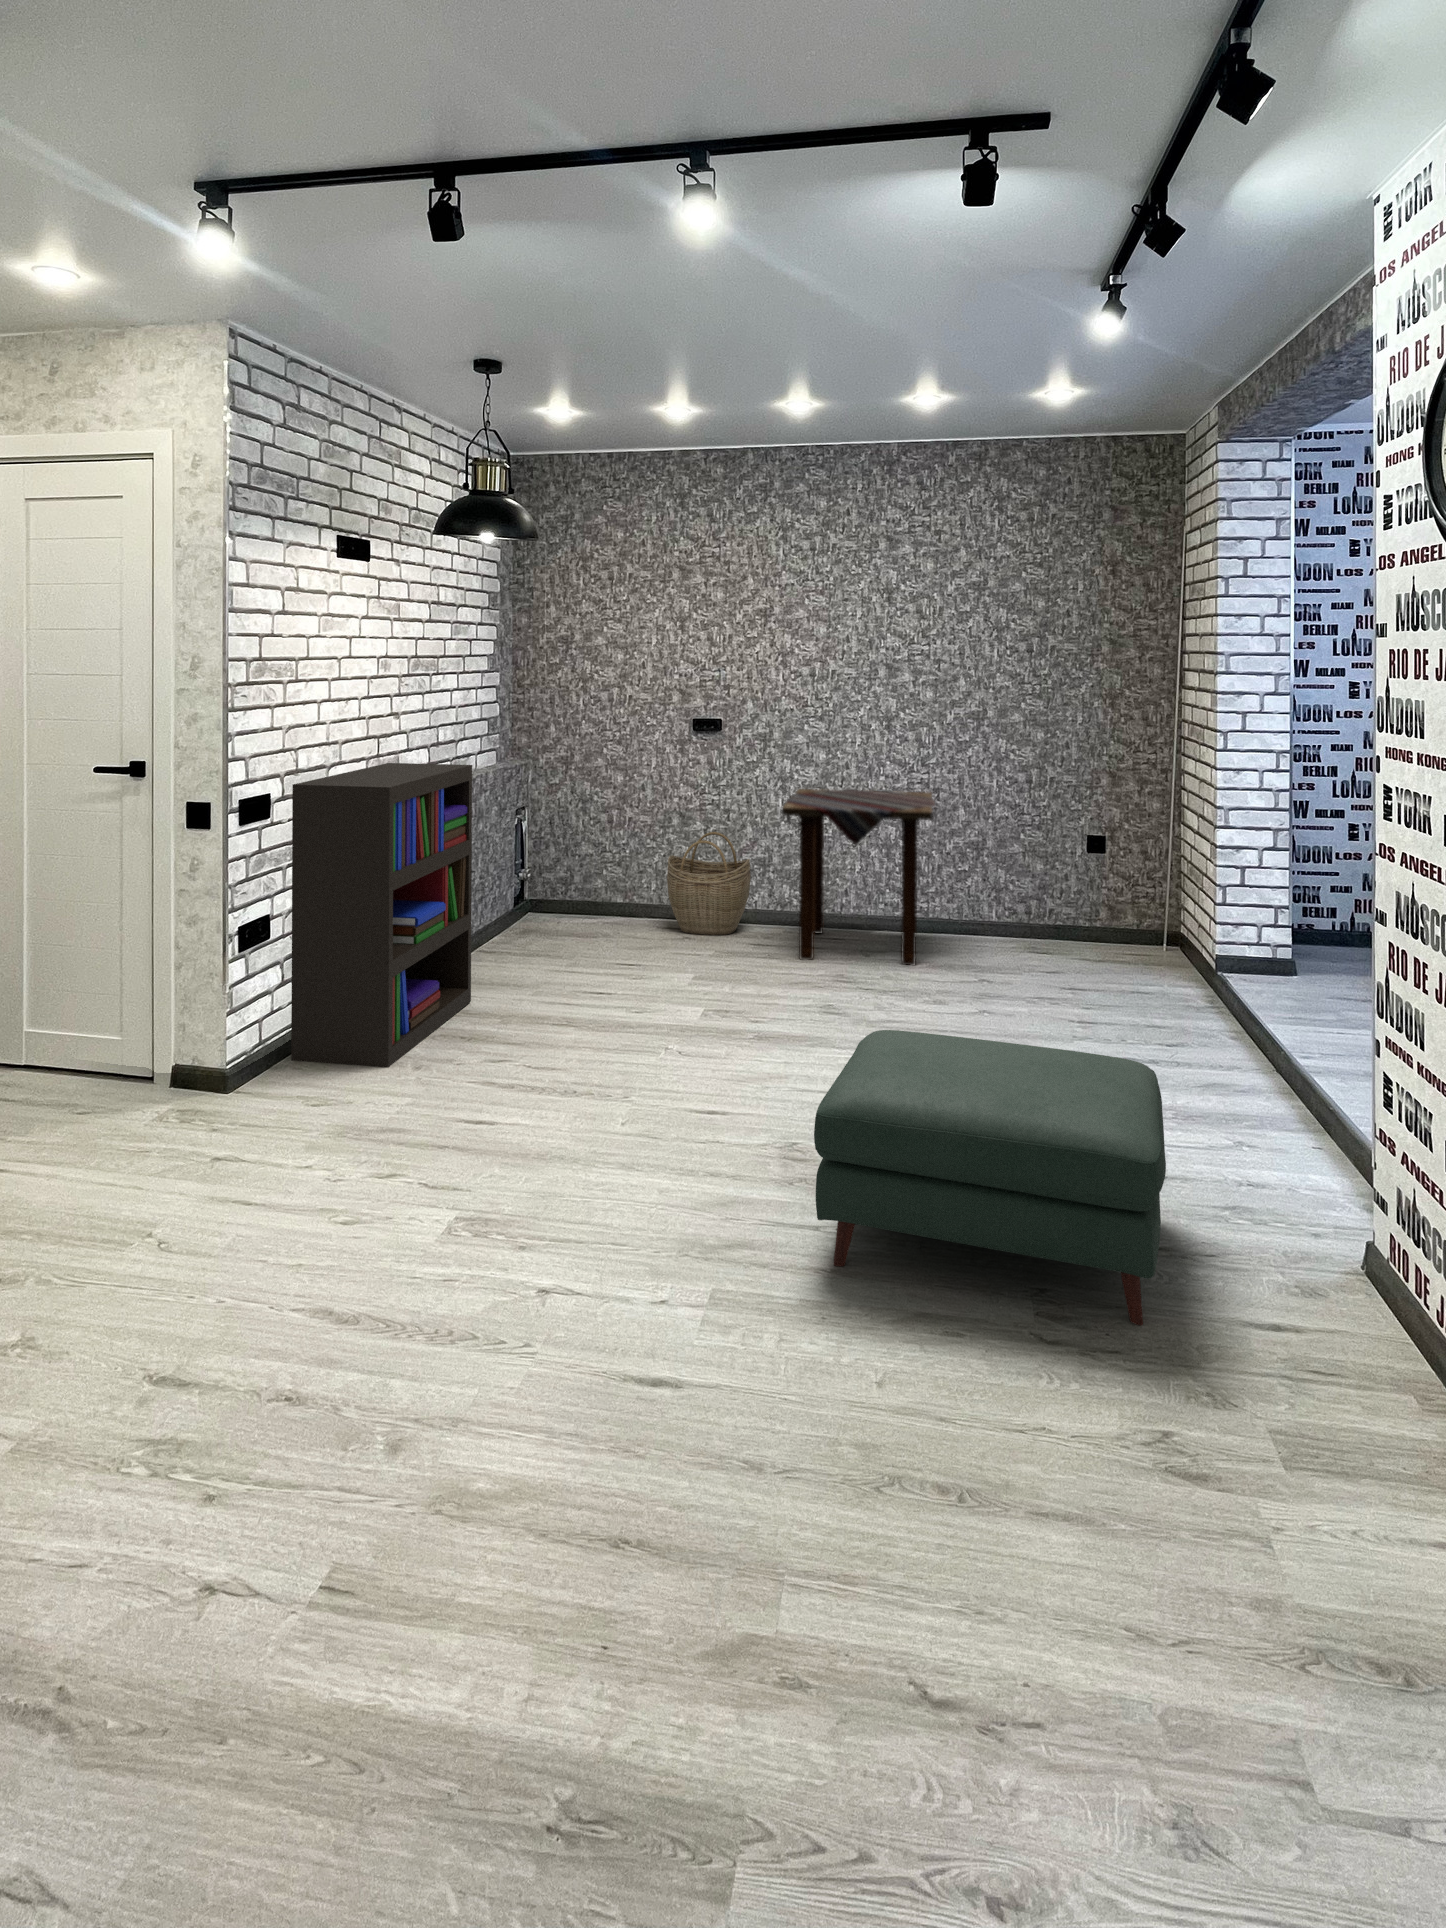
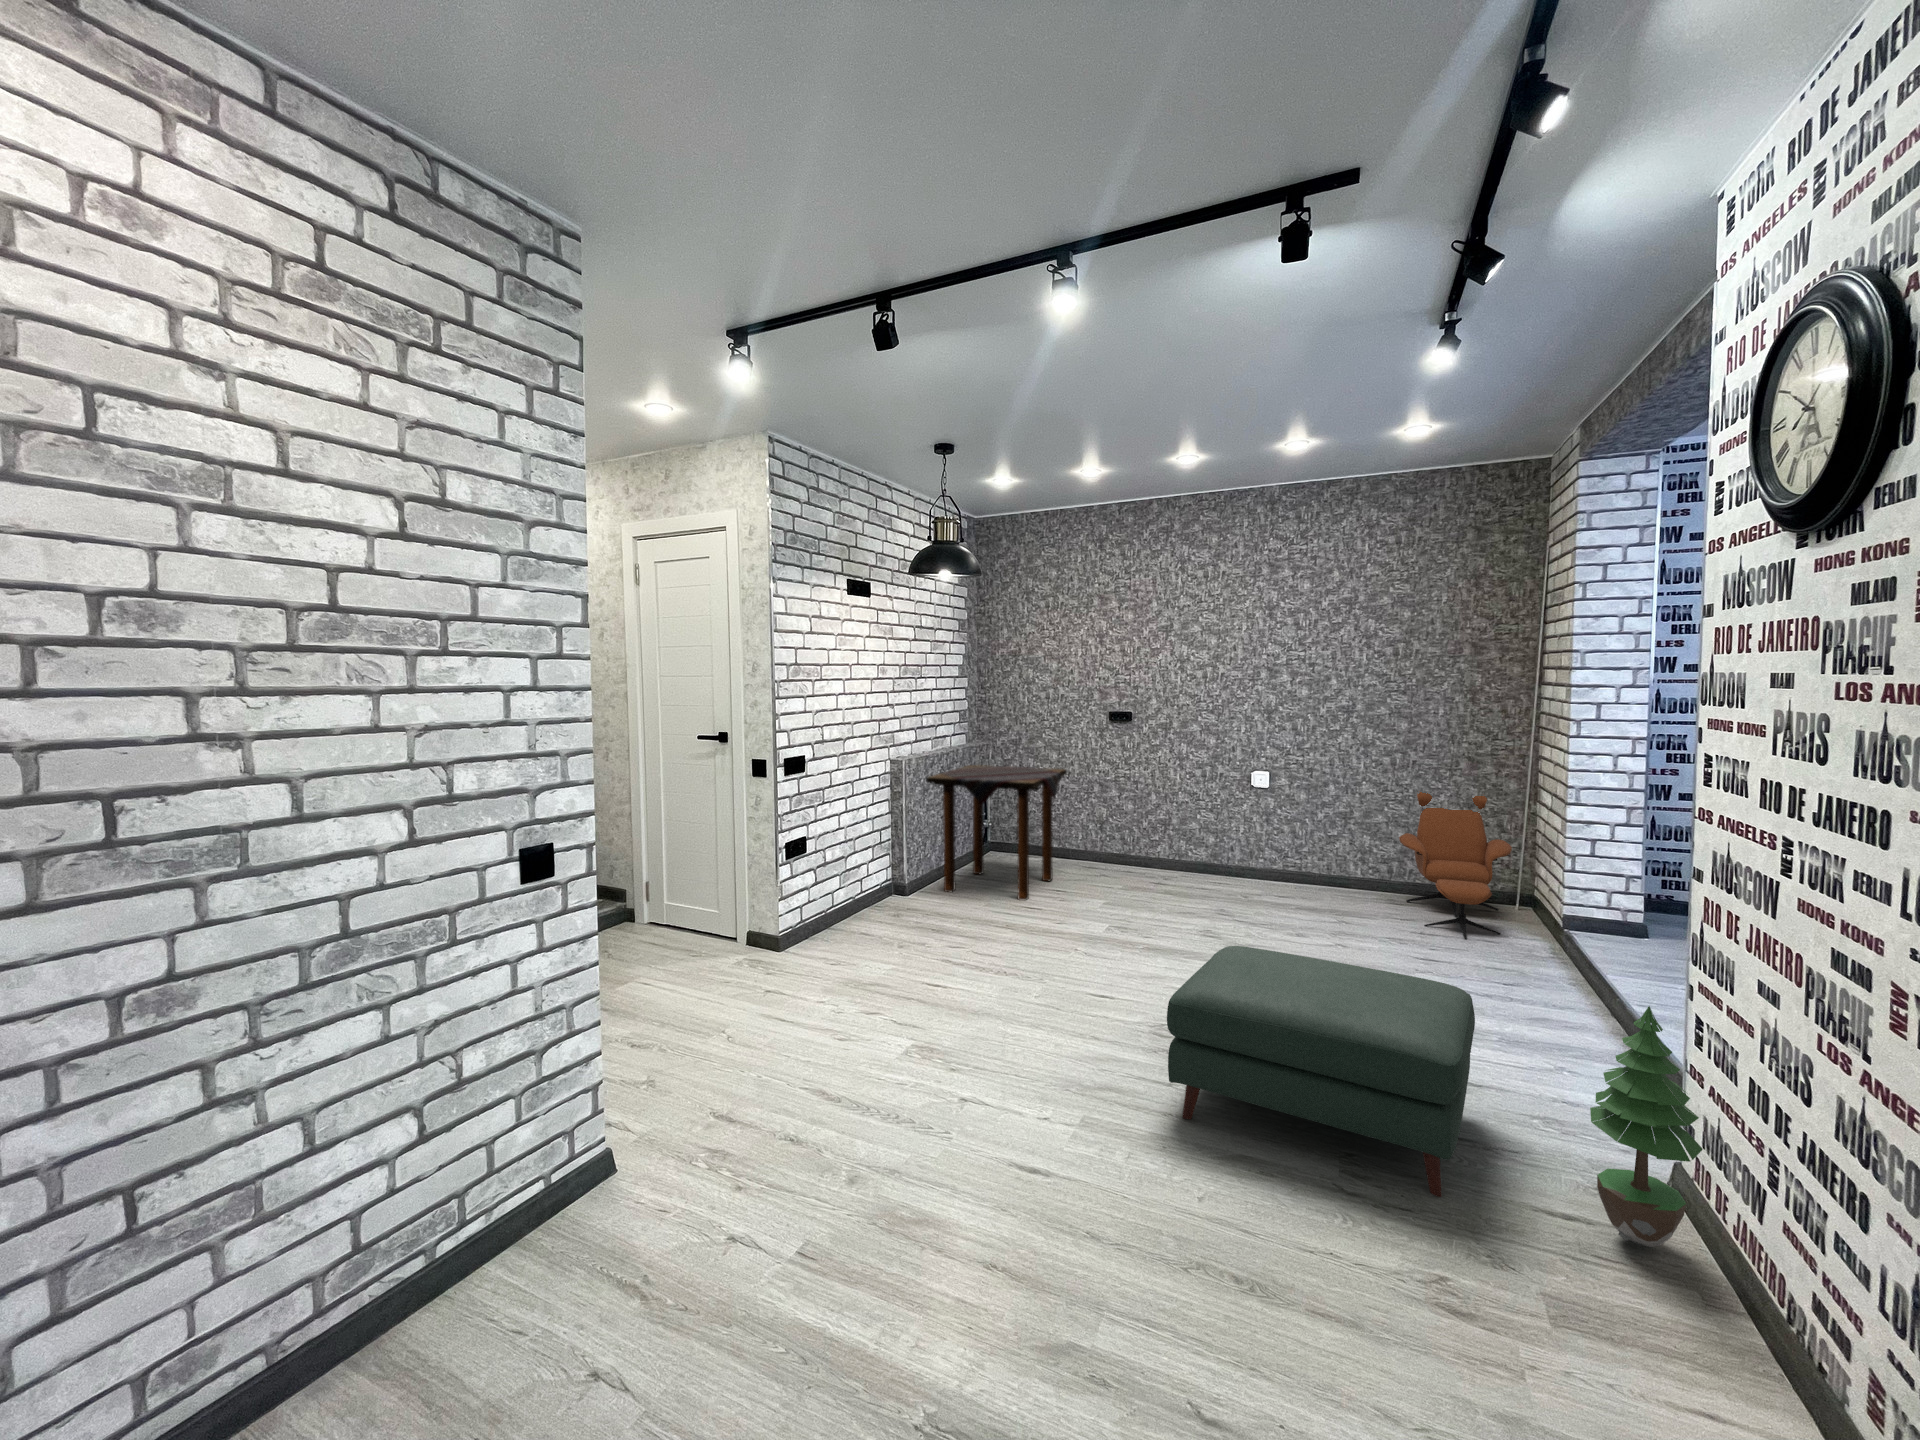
bookshelf: present [291,763,472,1067] -> none [816,740,944,950]
side table: present [782,789,935,965] -> present [926,765,1067,900]
lounge chair: none [1036,810,1158,995] -> present [1399,792,1512,940]
woven basket: present [667,832,751,935] -> none [1094,798,1159,875]
potted tree: none [1294,1072,1407,1351] -> present [1590,1006,1703,1247]

